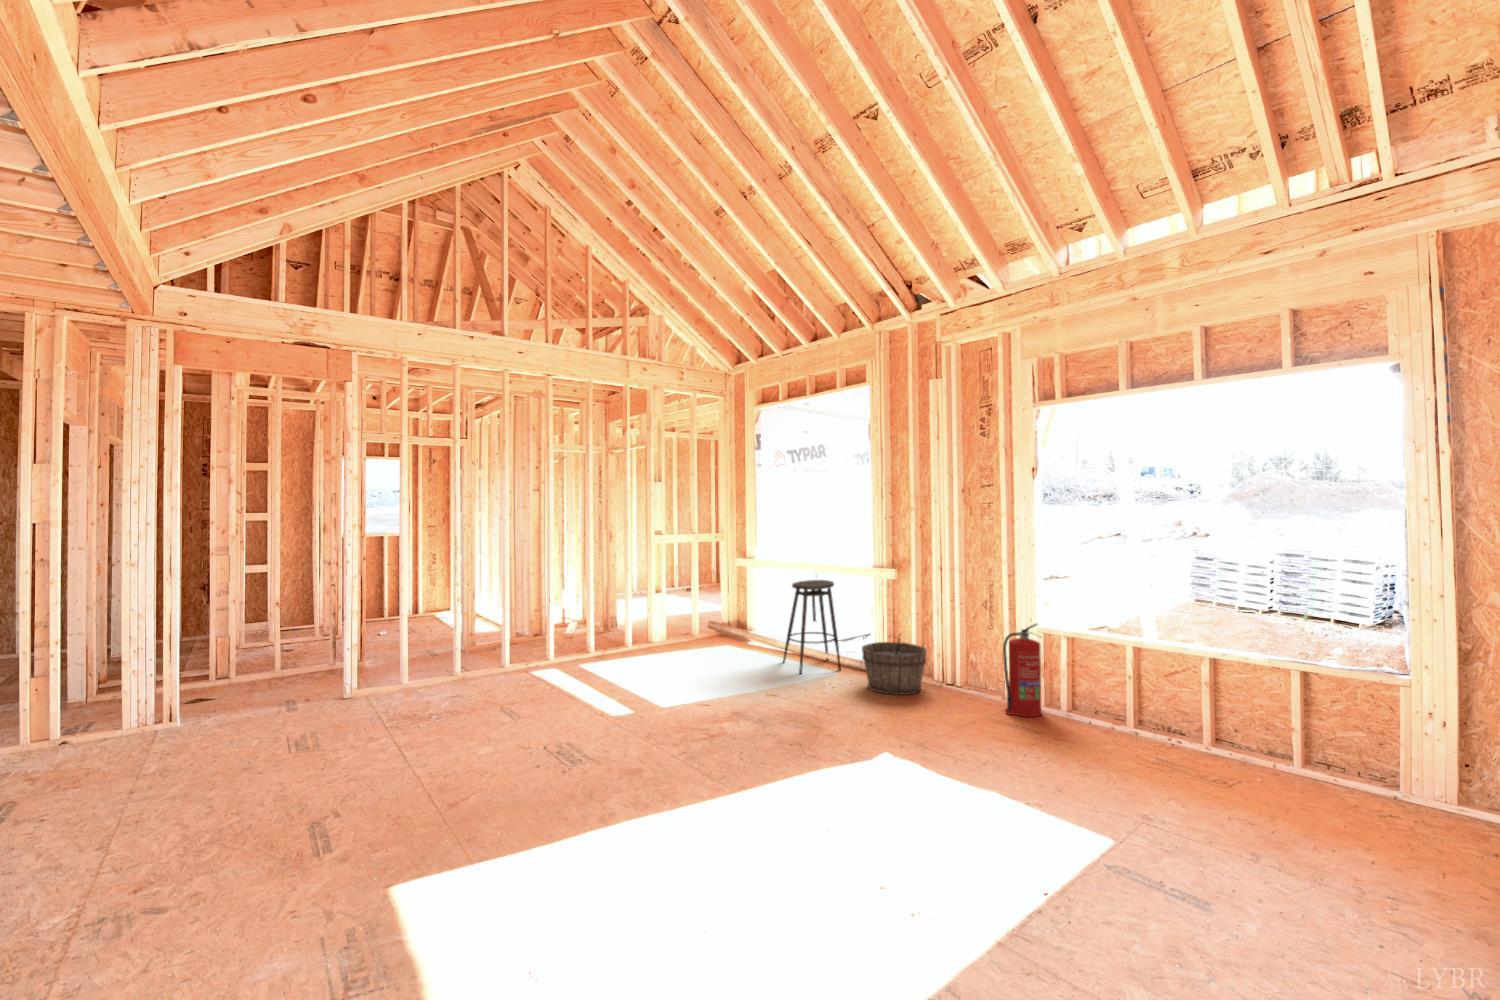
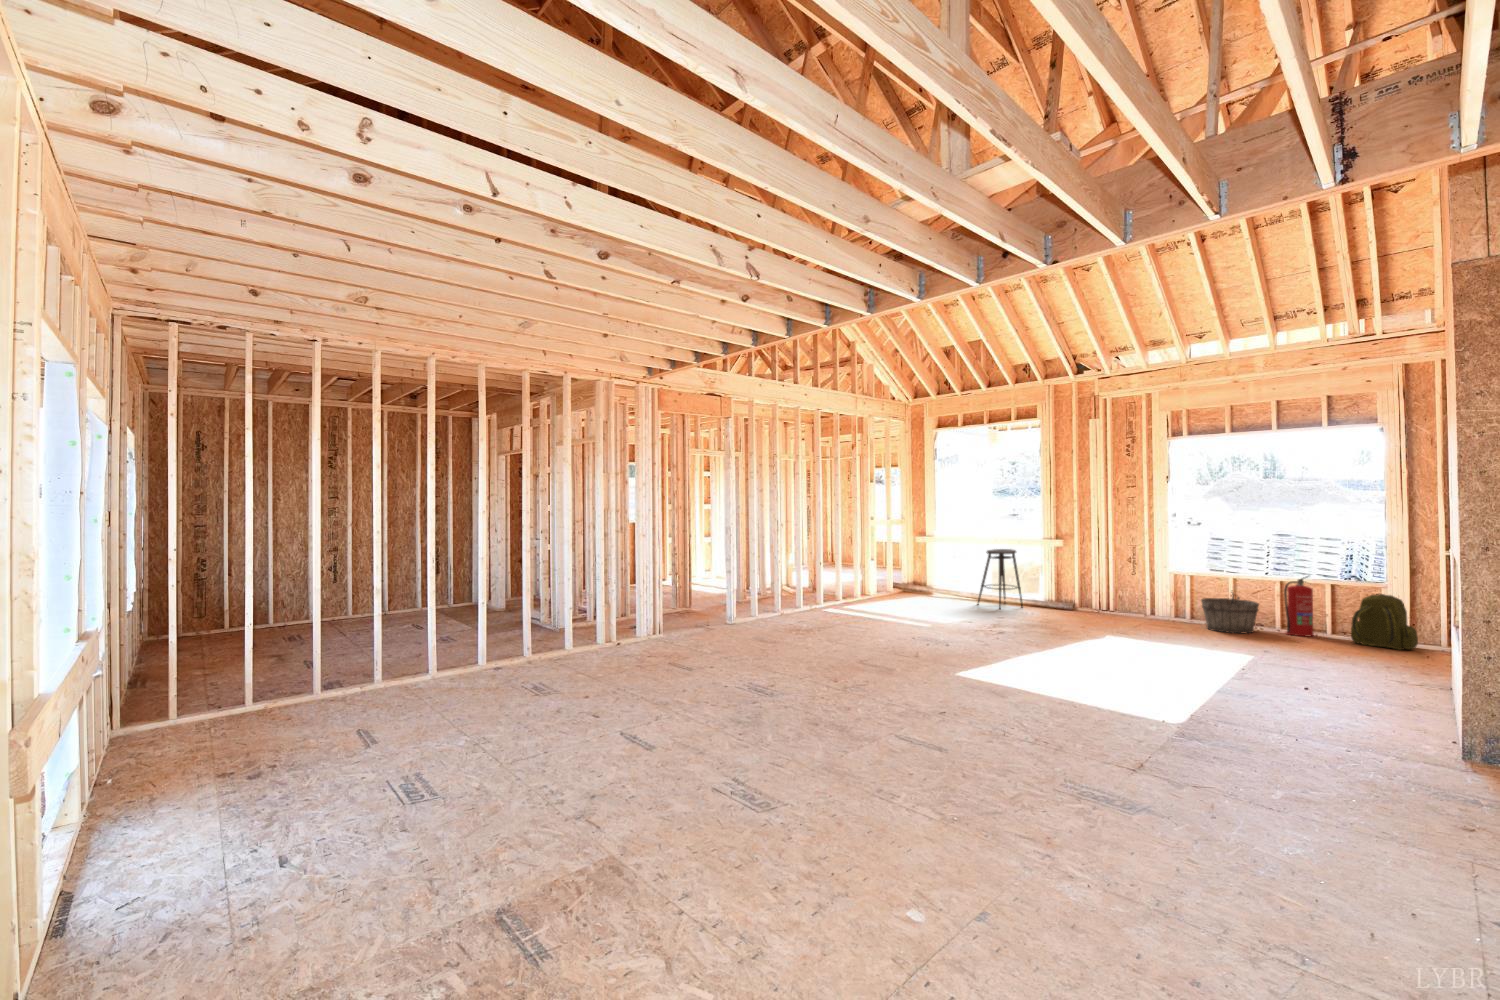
fire extinguisher: present [1003,624,1042,717] -> present [1284,576,1314,636]
wooden bucket: present [862,638,927,695] -> present [1201,592,1259,633]
backpack: none [1331,702,1476,831] -> present [1351,594,1418,650]

